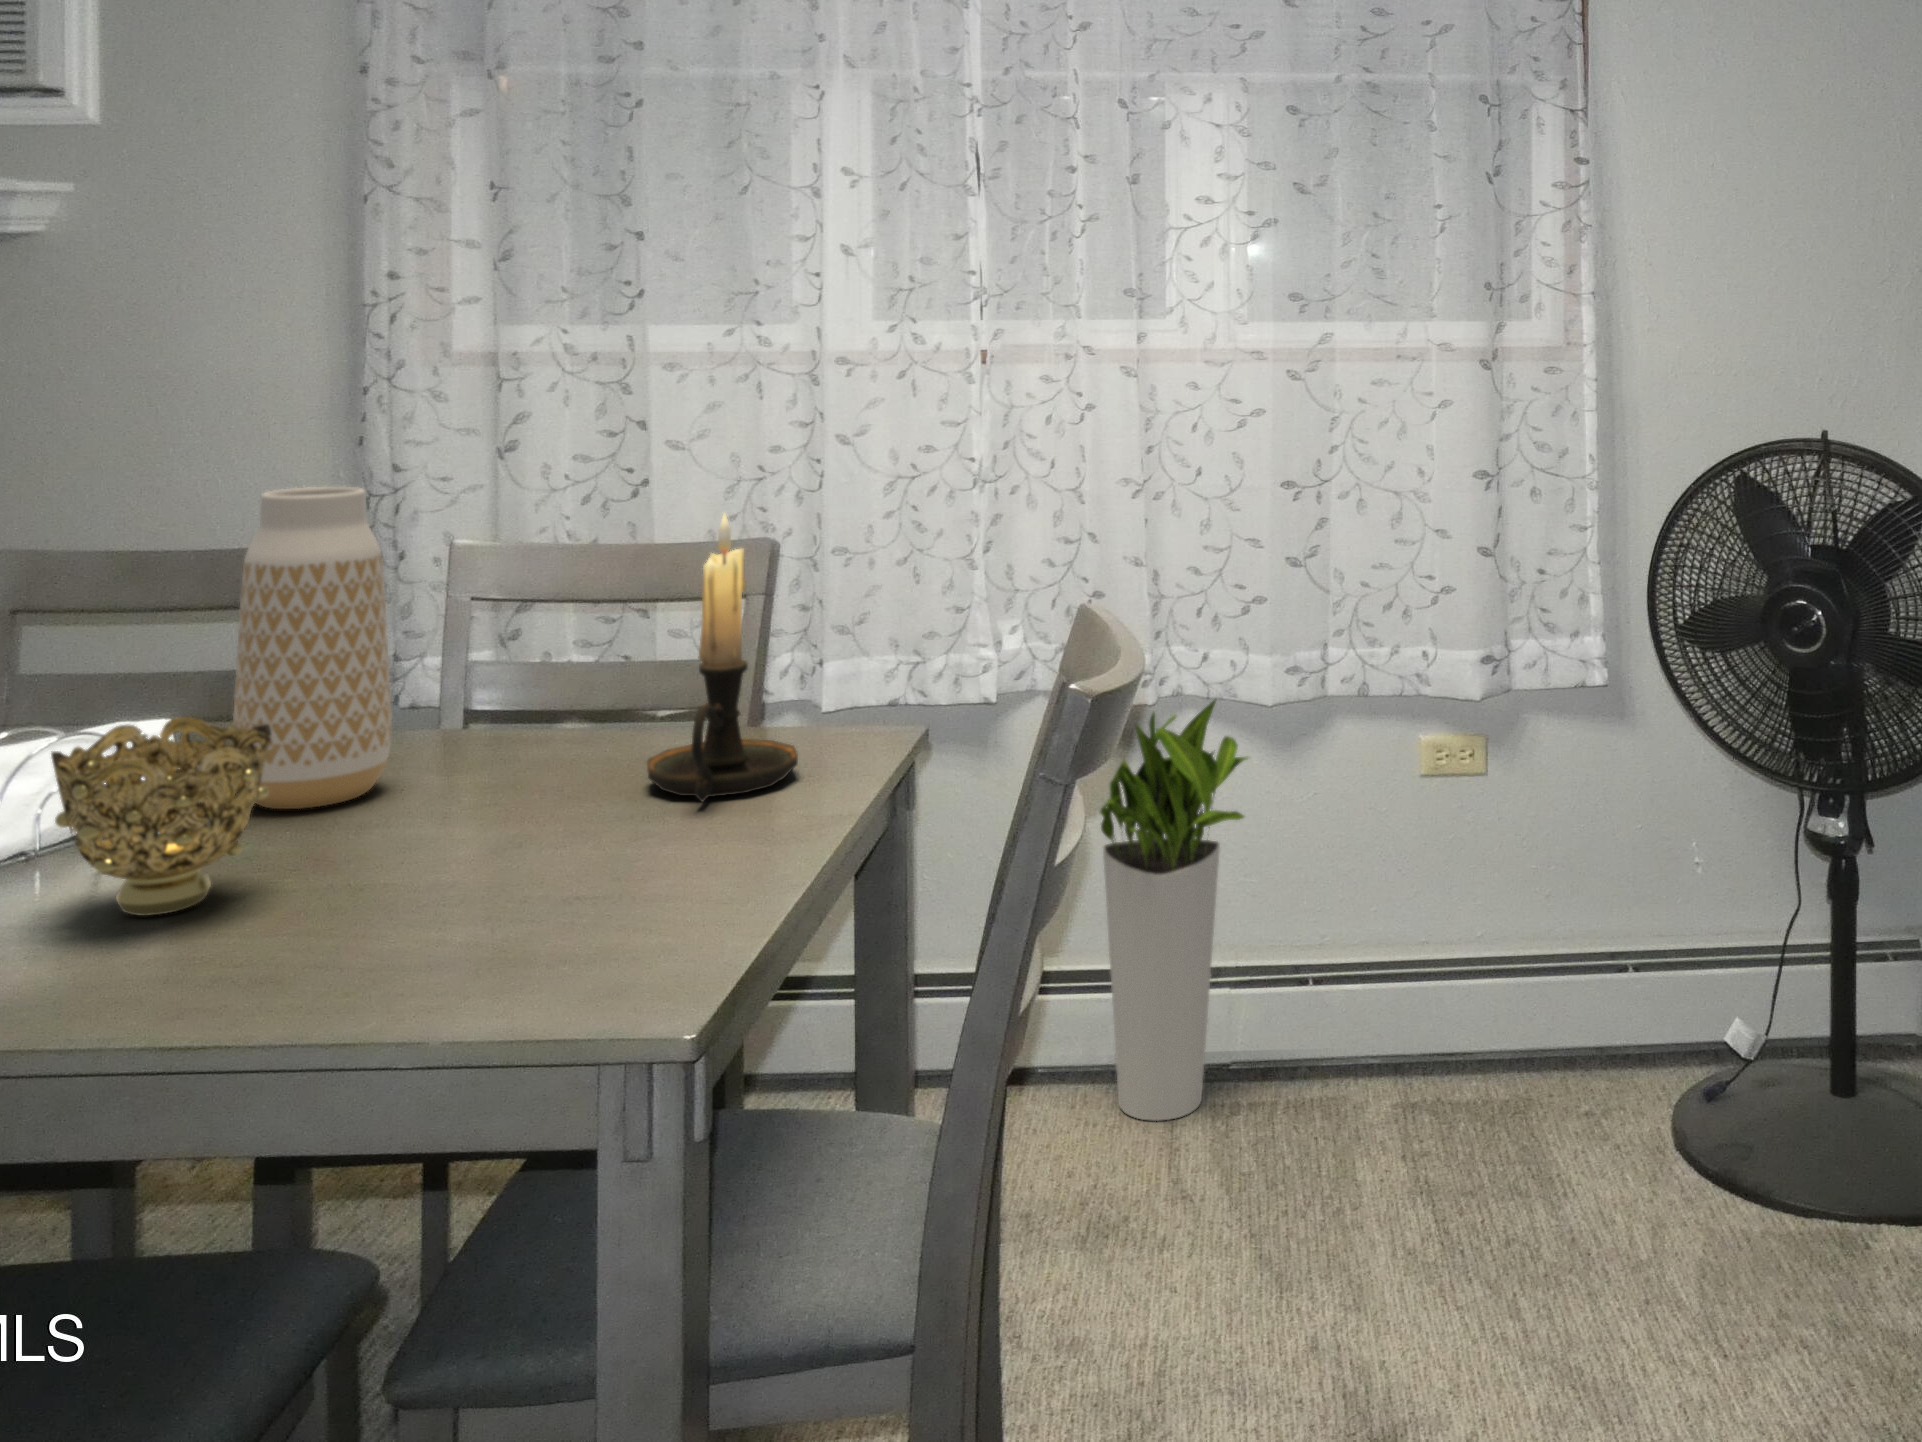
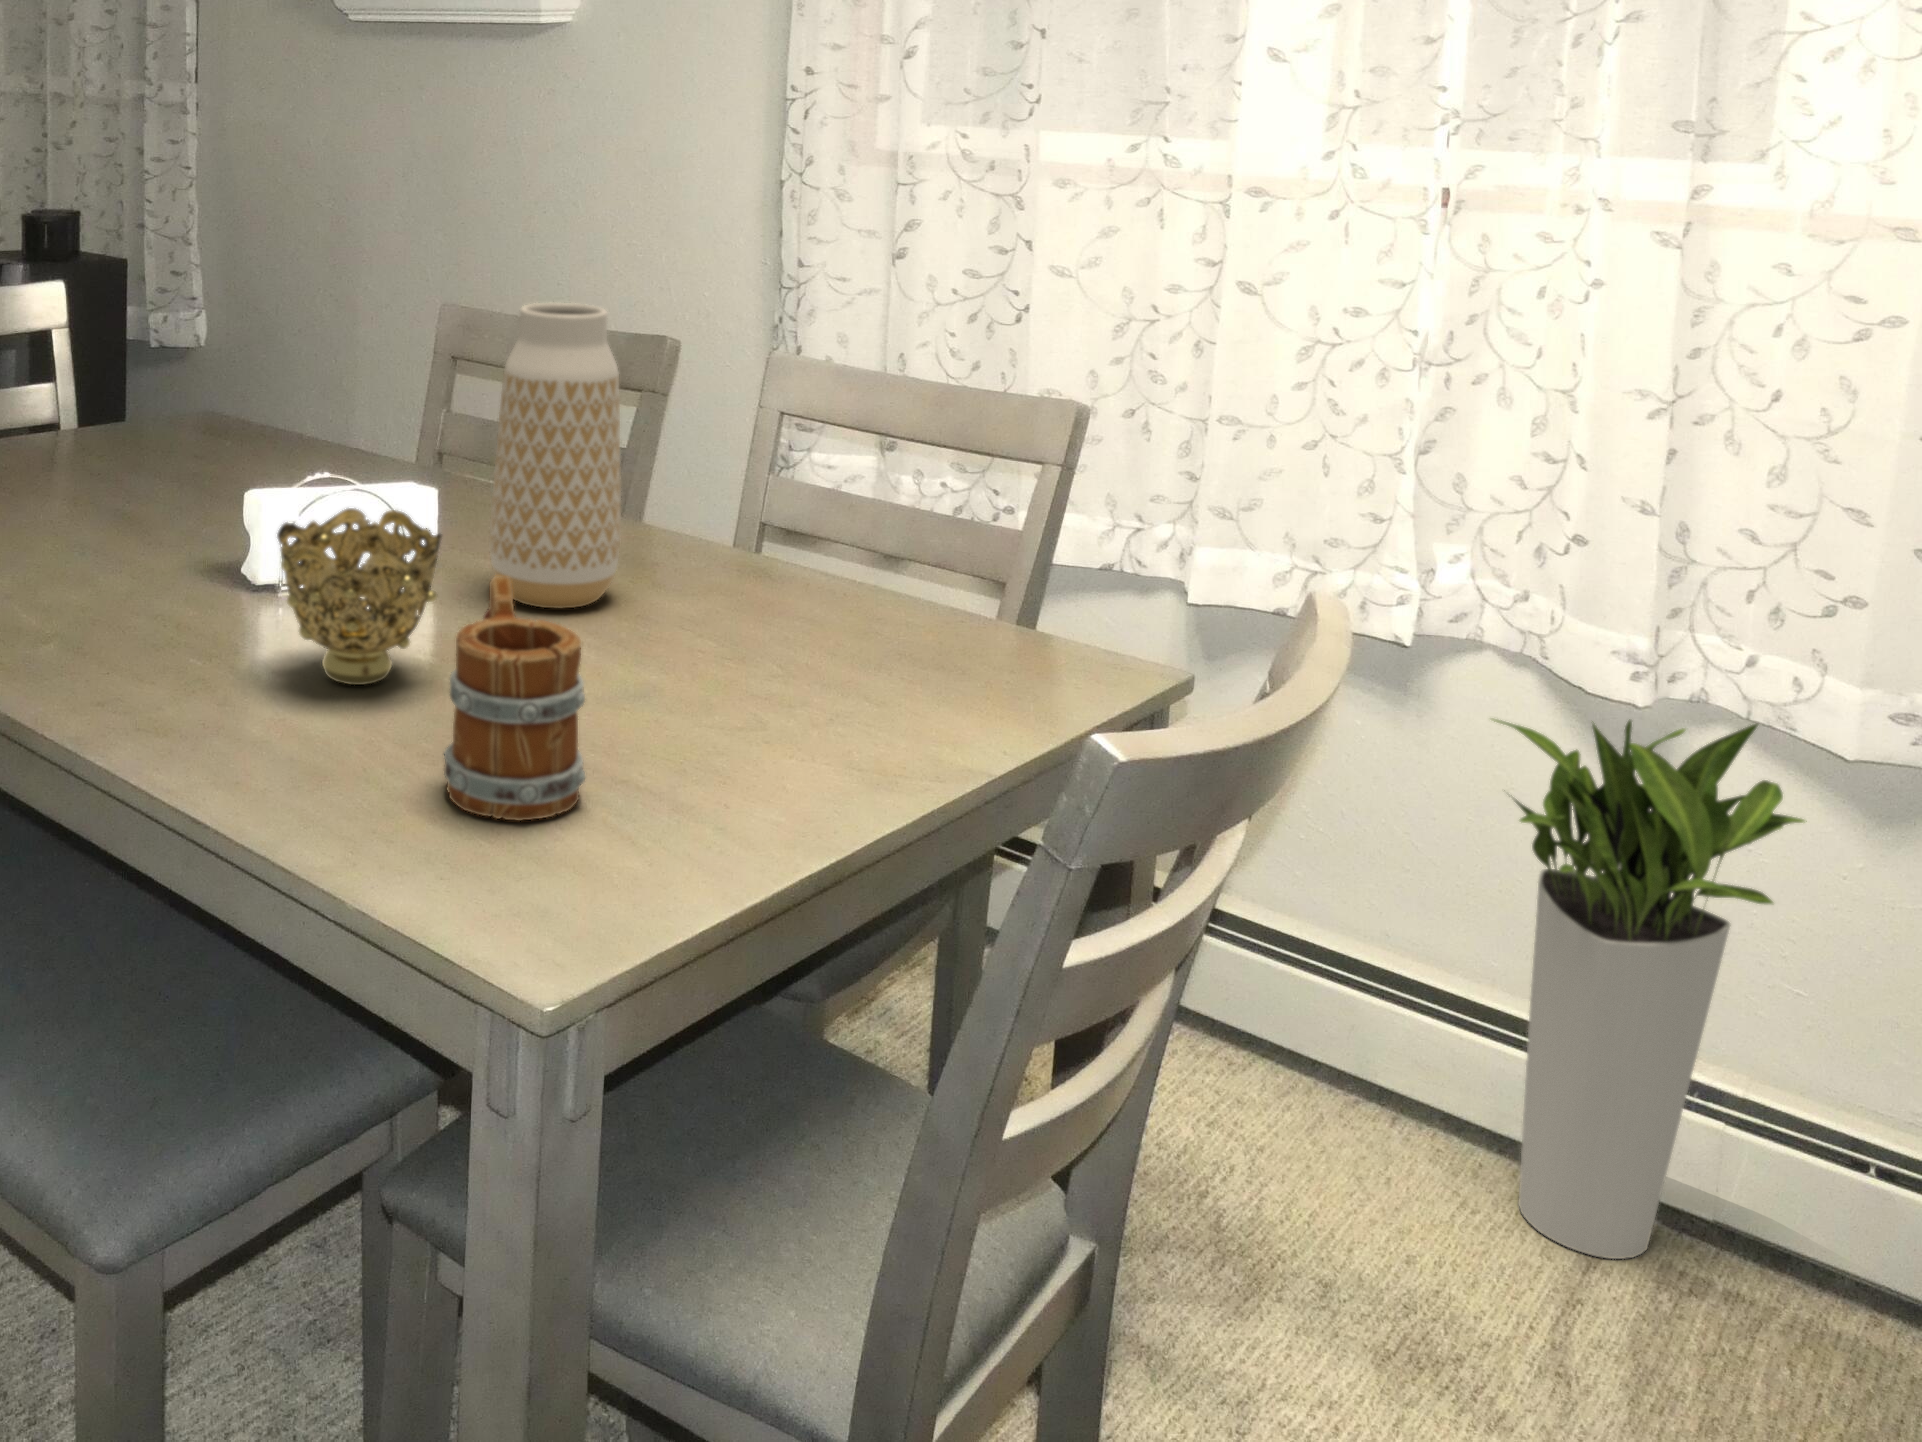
candle holder: present [647,514,798,802] -> none [814,388,983,710]
mug: none [378,729,544,961] -> present [444,576,585,820]

